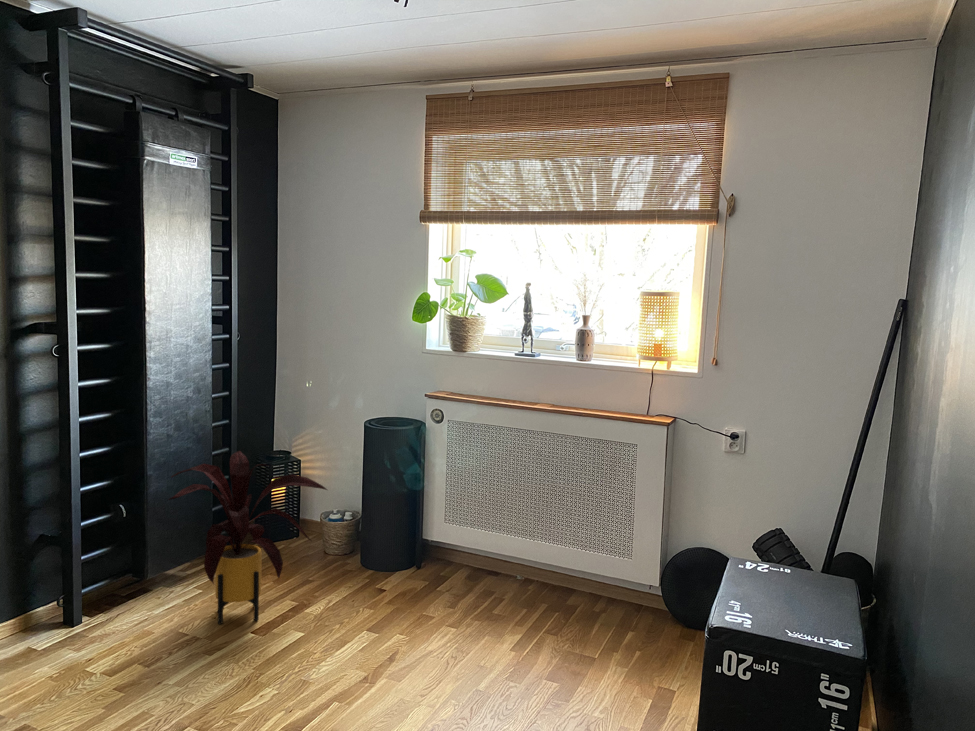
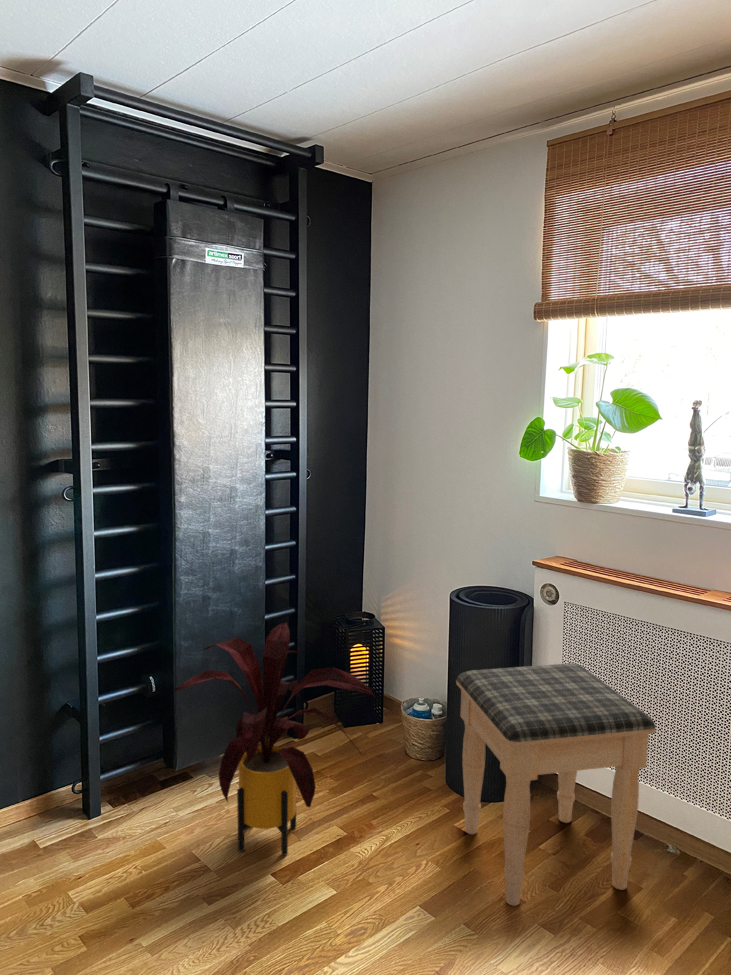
footstool: none [377,464,511,620] -> present [456,663,656,906]

